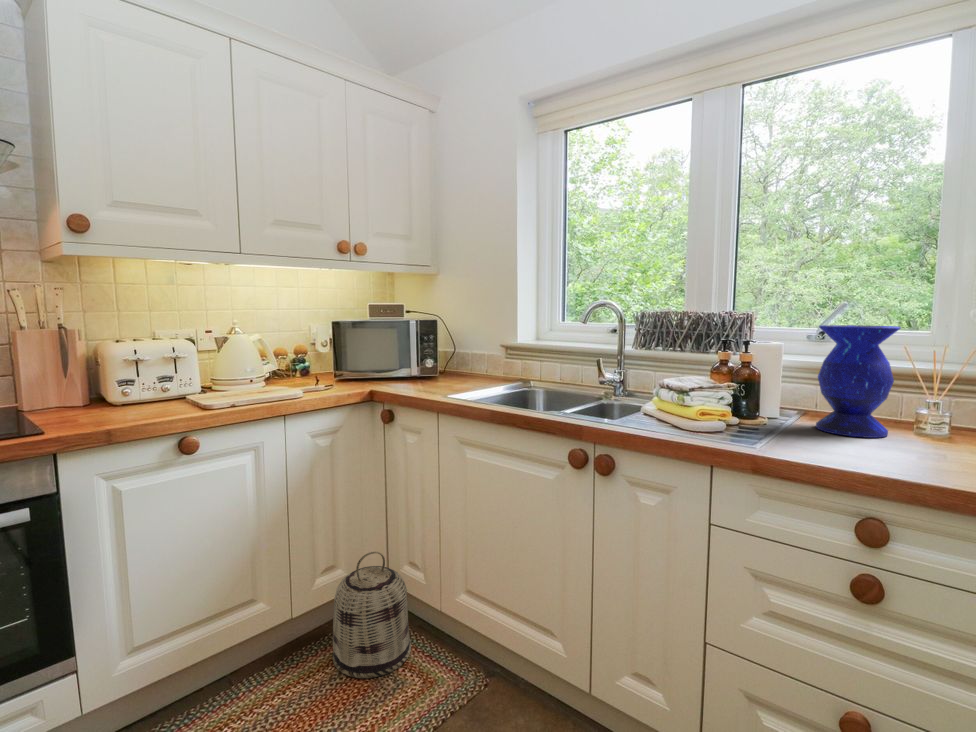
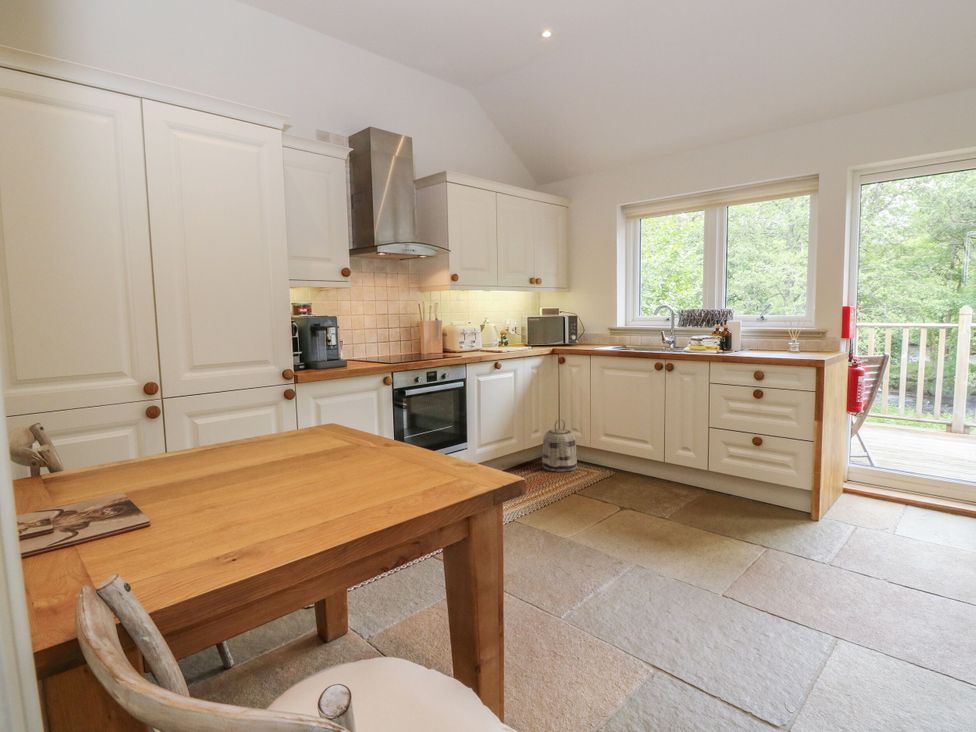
vase: present [816,325,901,438] -> none [752,313,780,354]

